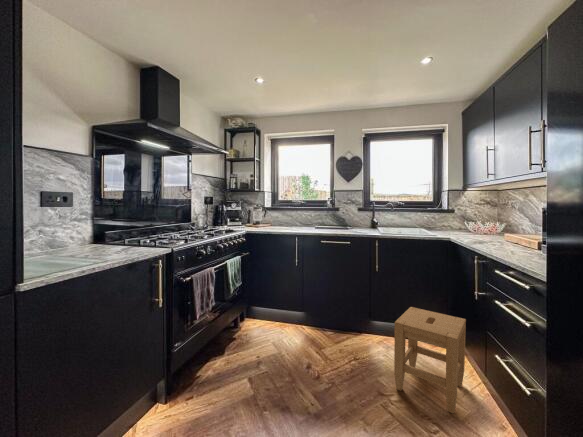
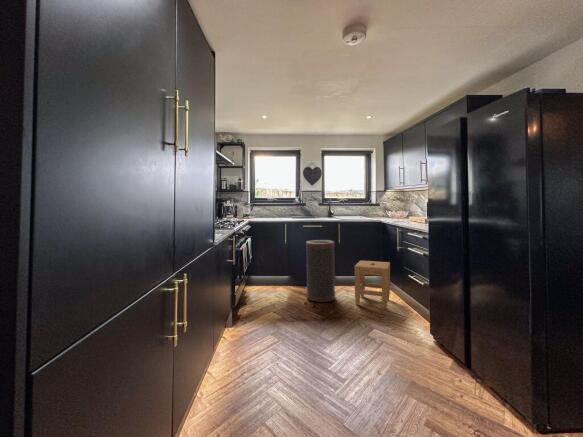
trash can: none [318,267,364,372] -> present [306,240,335,302]

